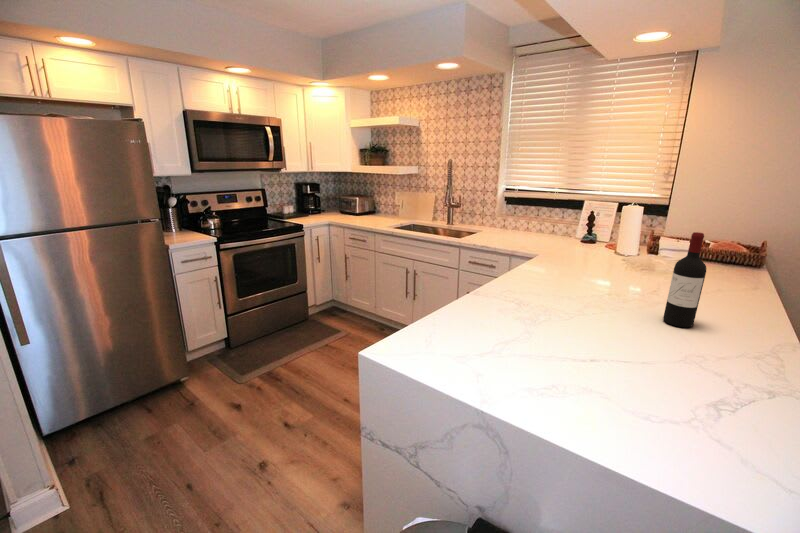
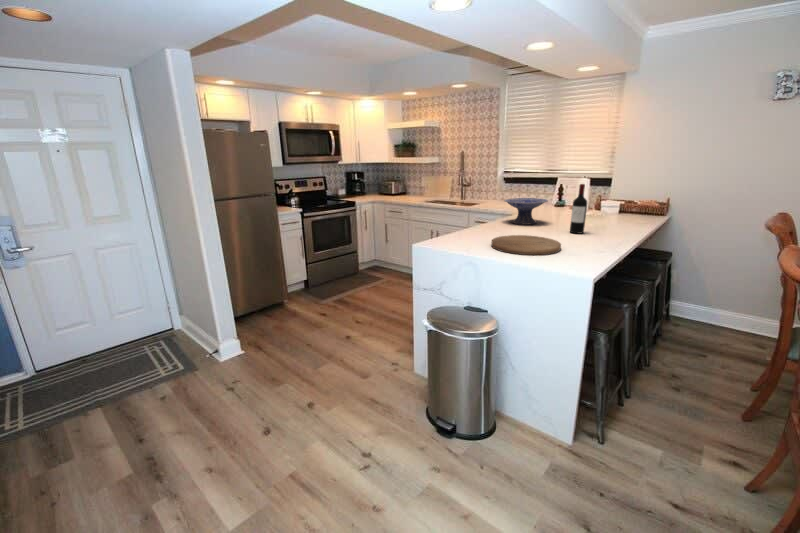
decorative bowl: none [527,241,606,292] -> present [504,198,548,225]
cutting board: none [534,345,718,450] -> present [491,235,561,255]

